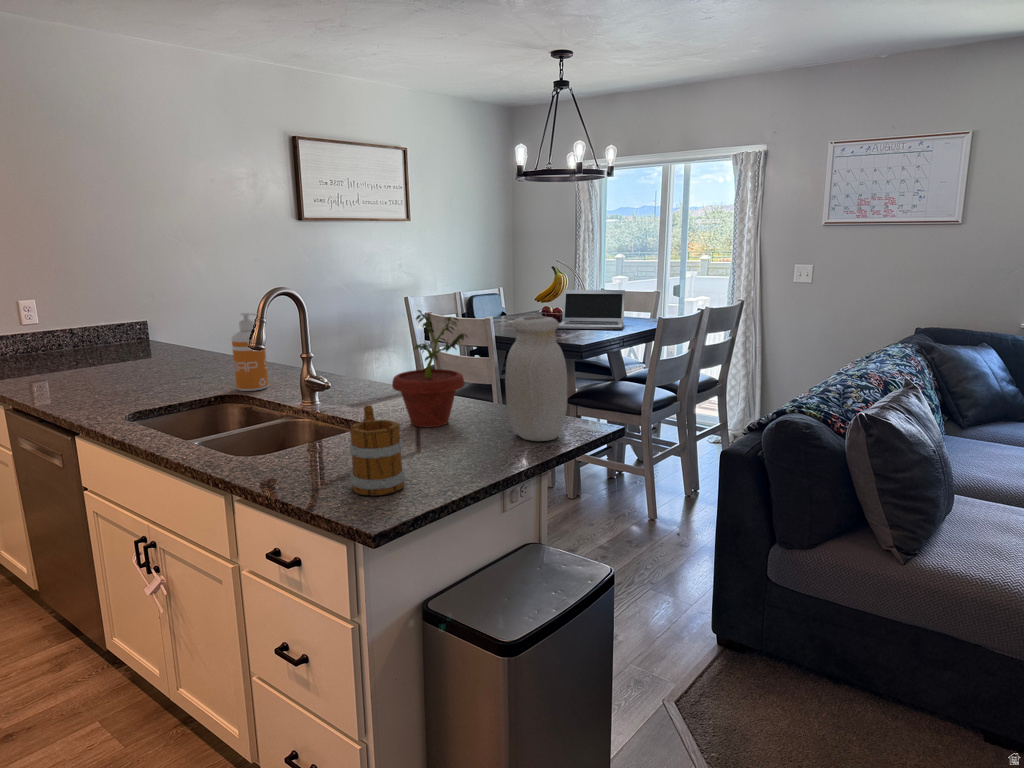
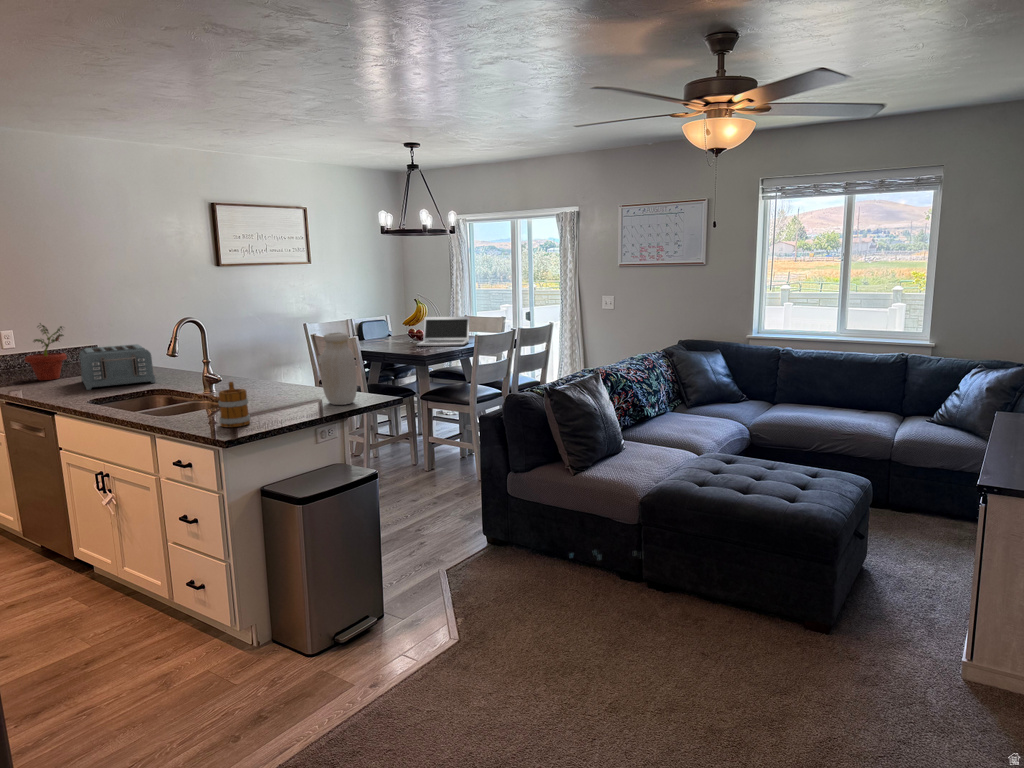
potted plant: present [392,310,467,427] -> present [25,323,67,380]
soap dispenser: present [232,313,269,391] -> none [159,336,185,387]
toaster: none [118,323,226,392] -> present [79,344,155,390]

